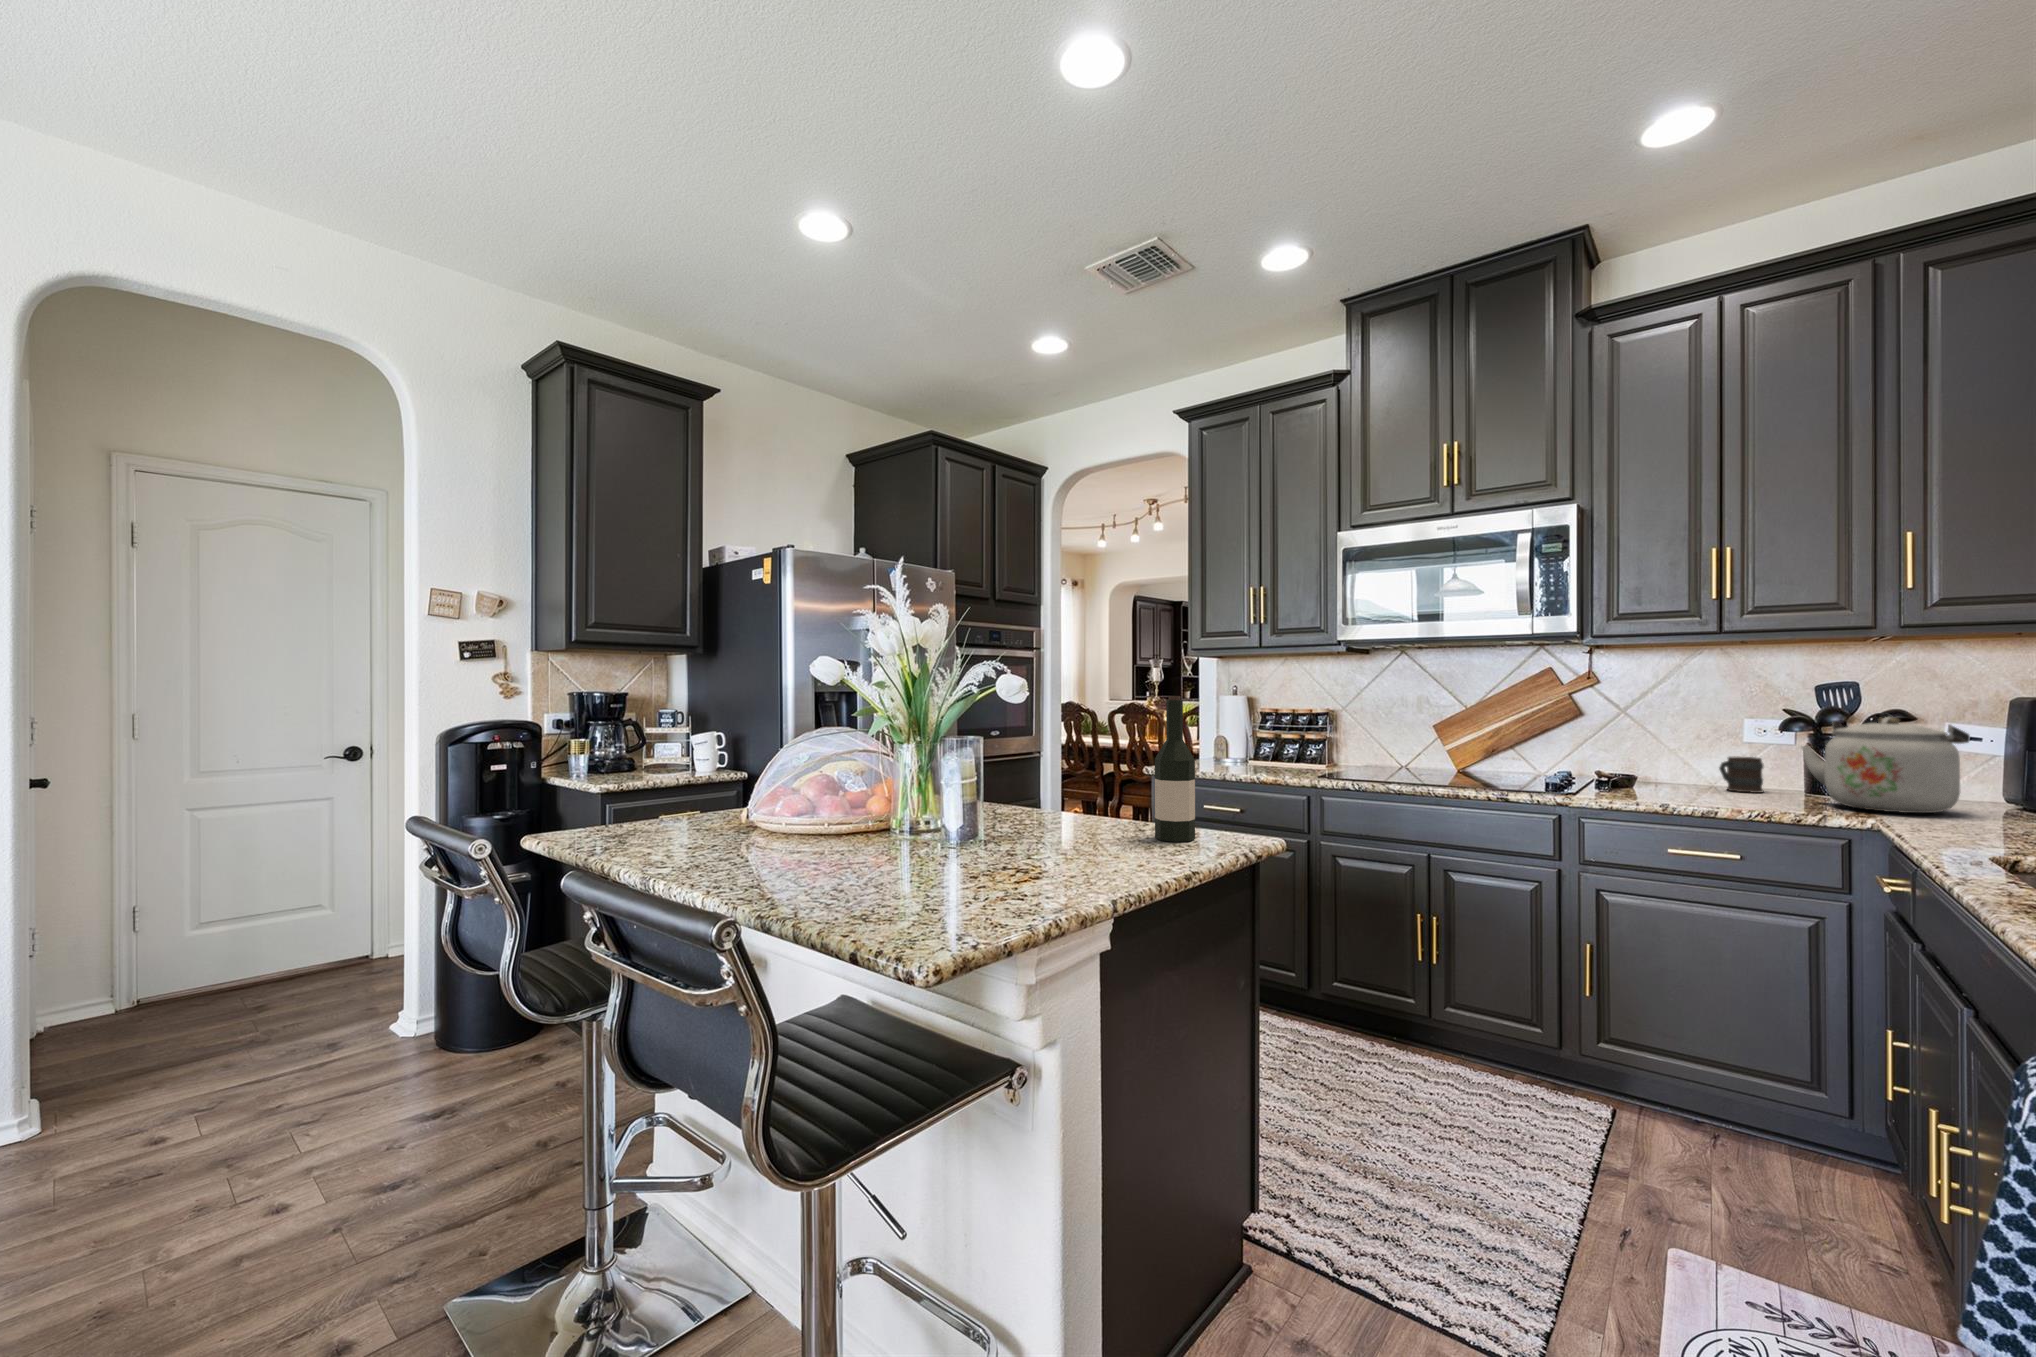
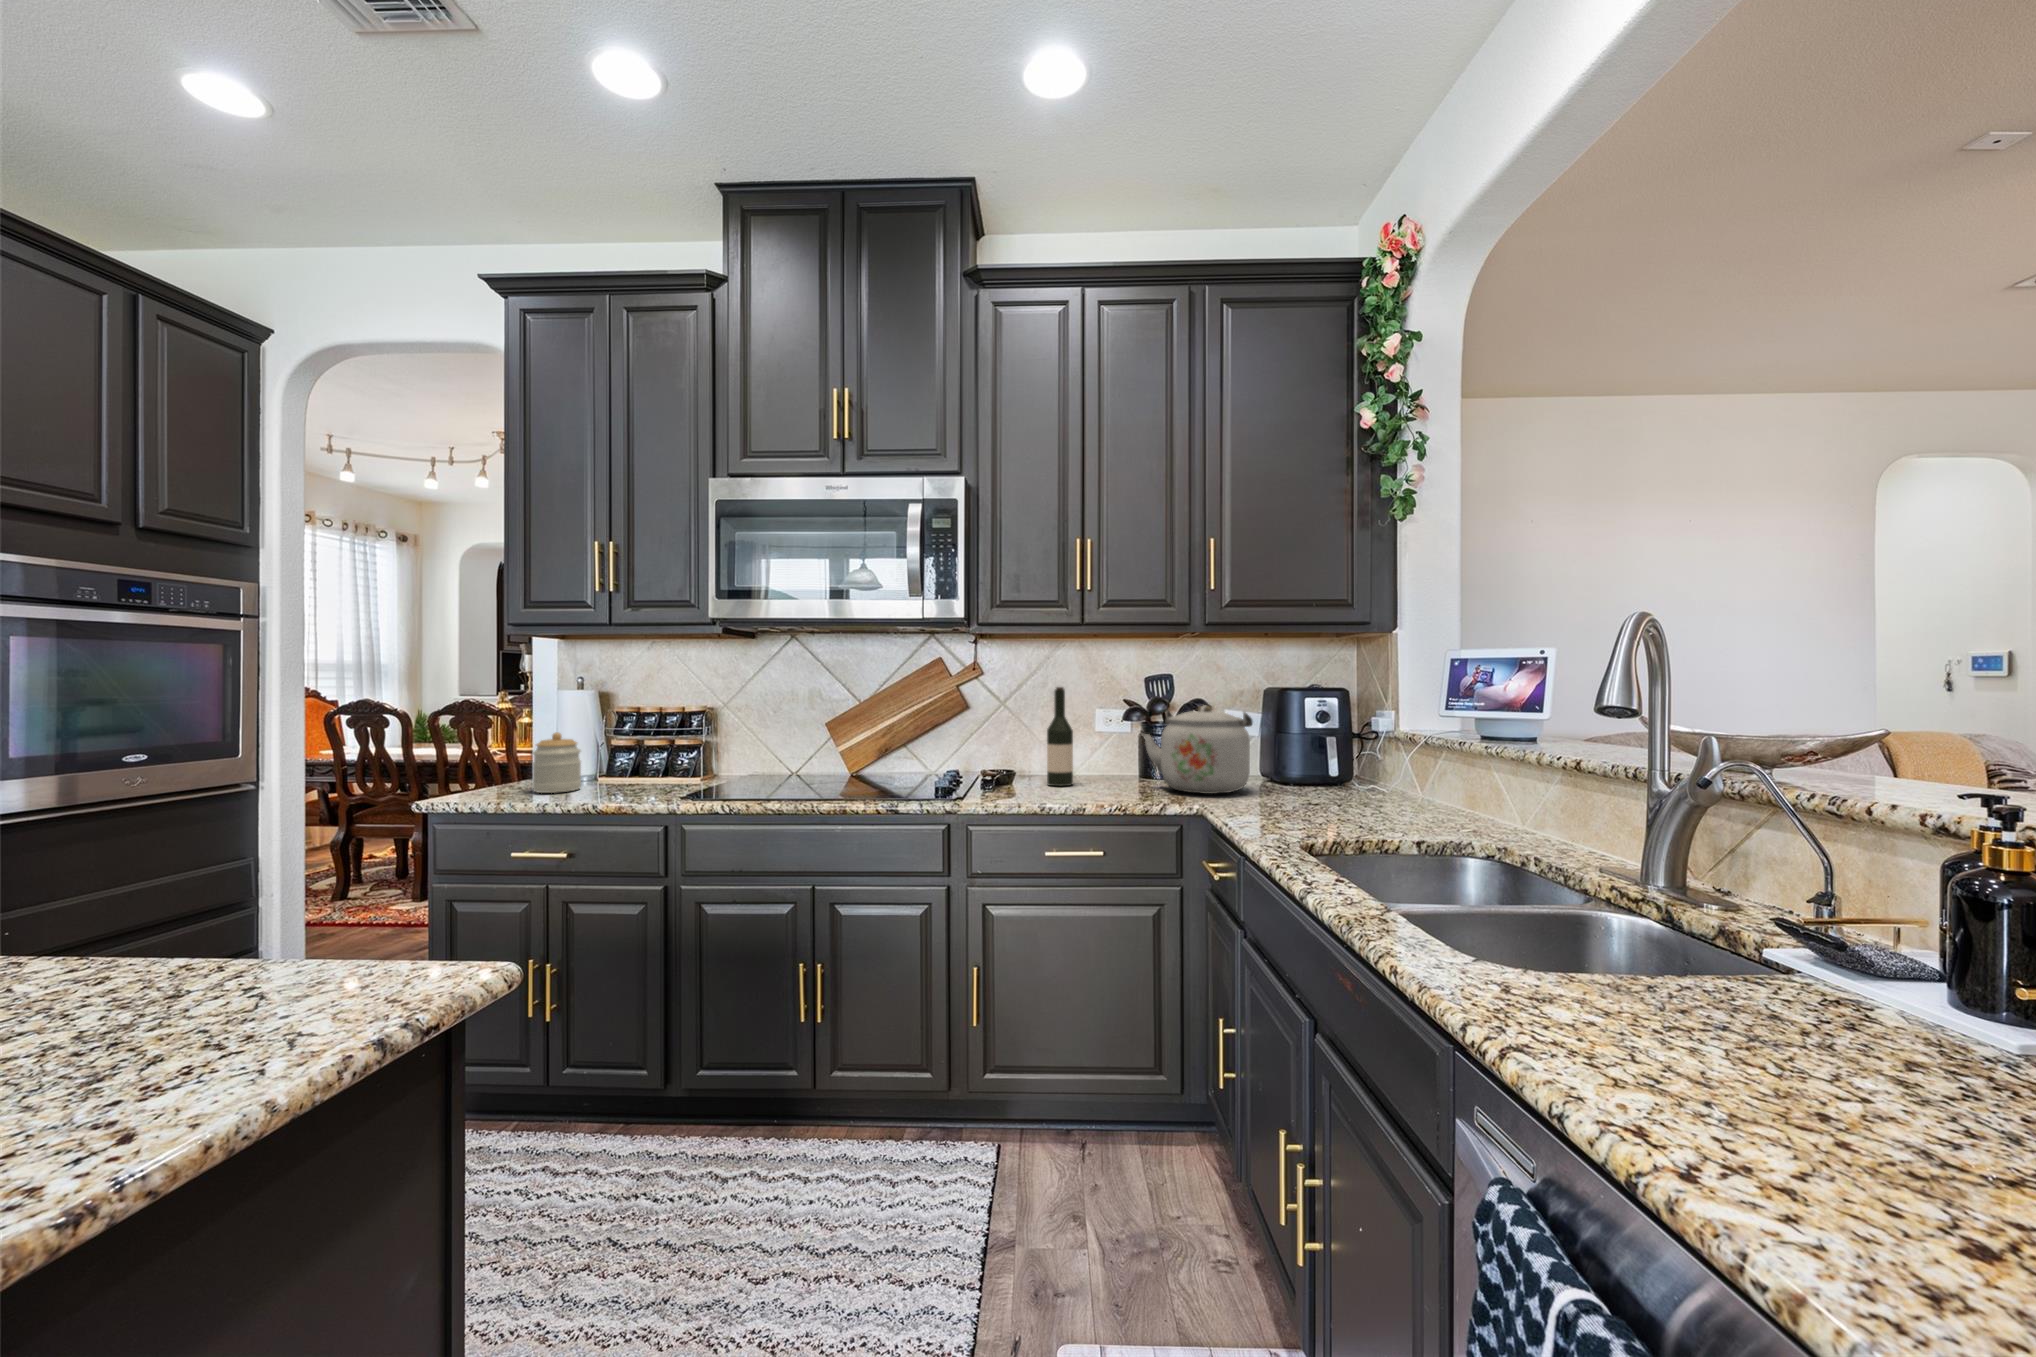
wine bottle: present [1155,696,1195,842] -> present [1047,687,1073,786]
jar: none [1209,725,1241,768] -> present [533,732,581,793]
mug: present [1719,756,1764,793] -> none [1081,745,1113,780]

